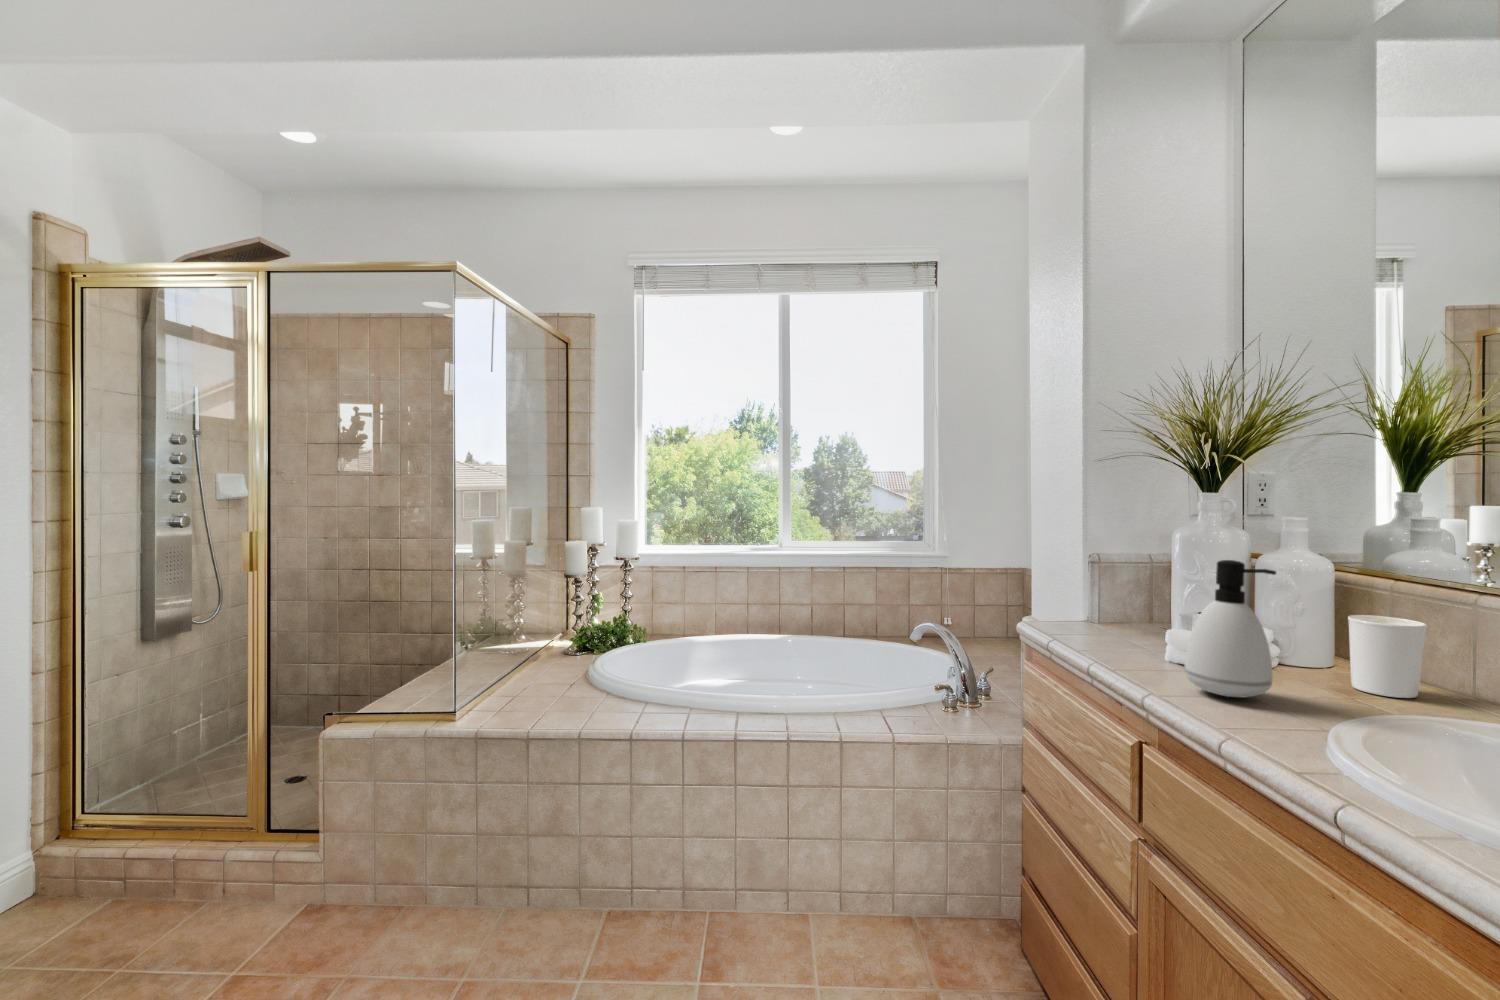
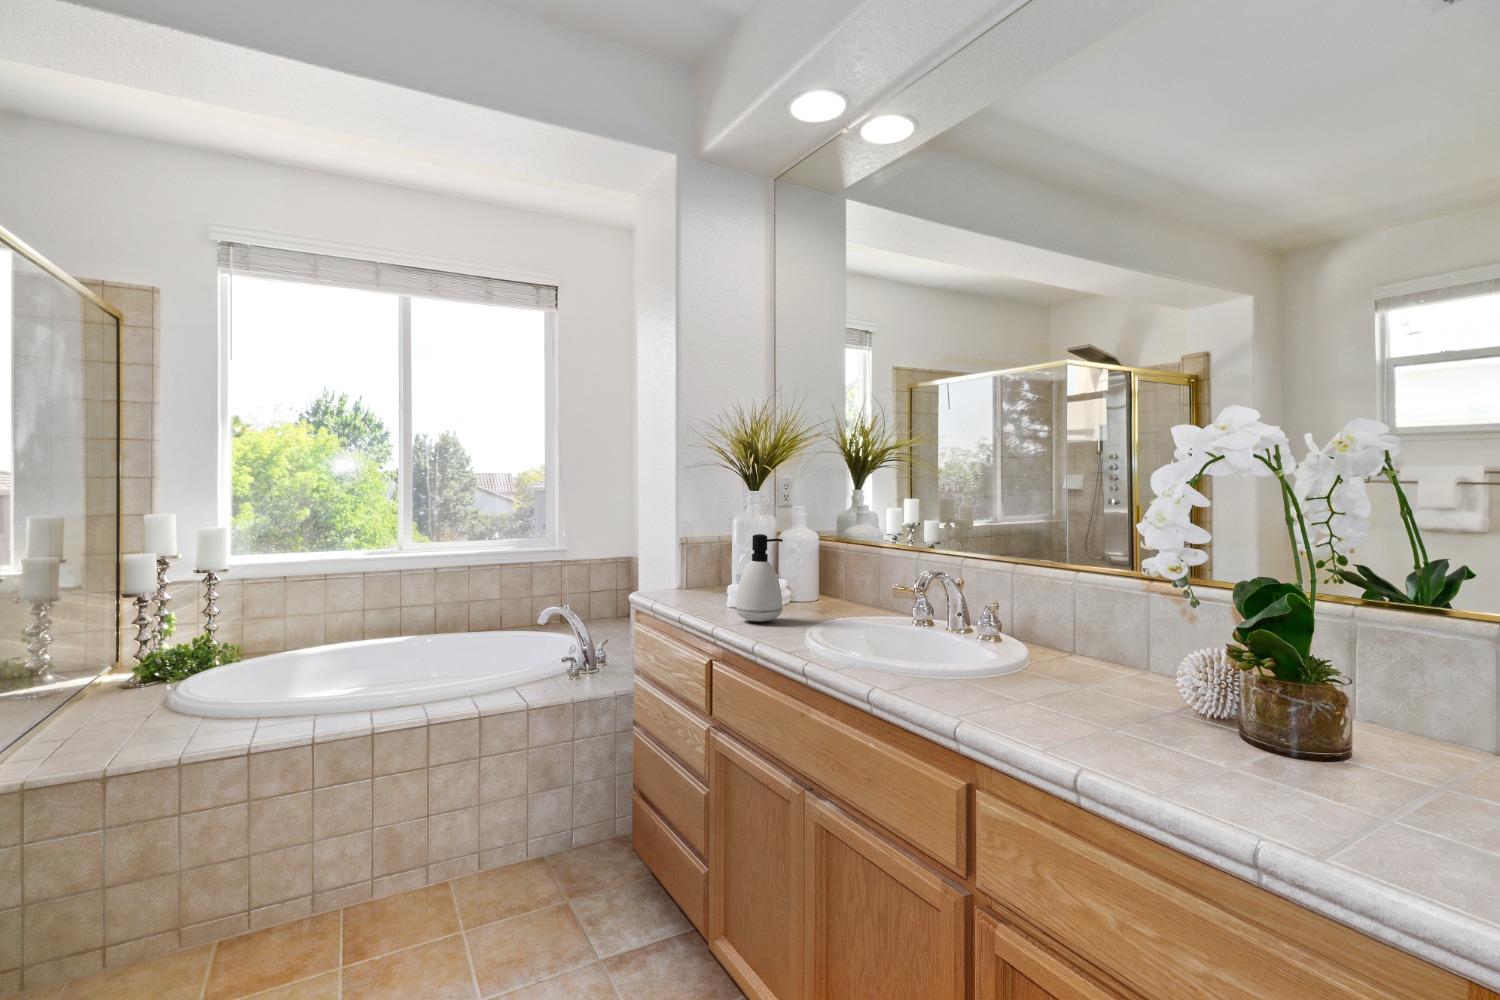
candle holder: present [1348,615,1427,698] -> none [823,566,858,613]

